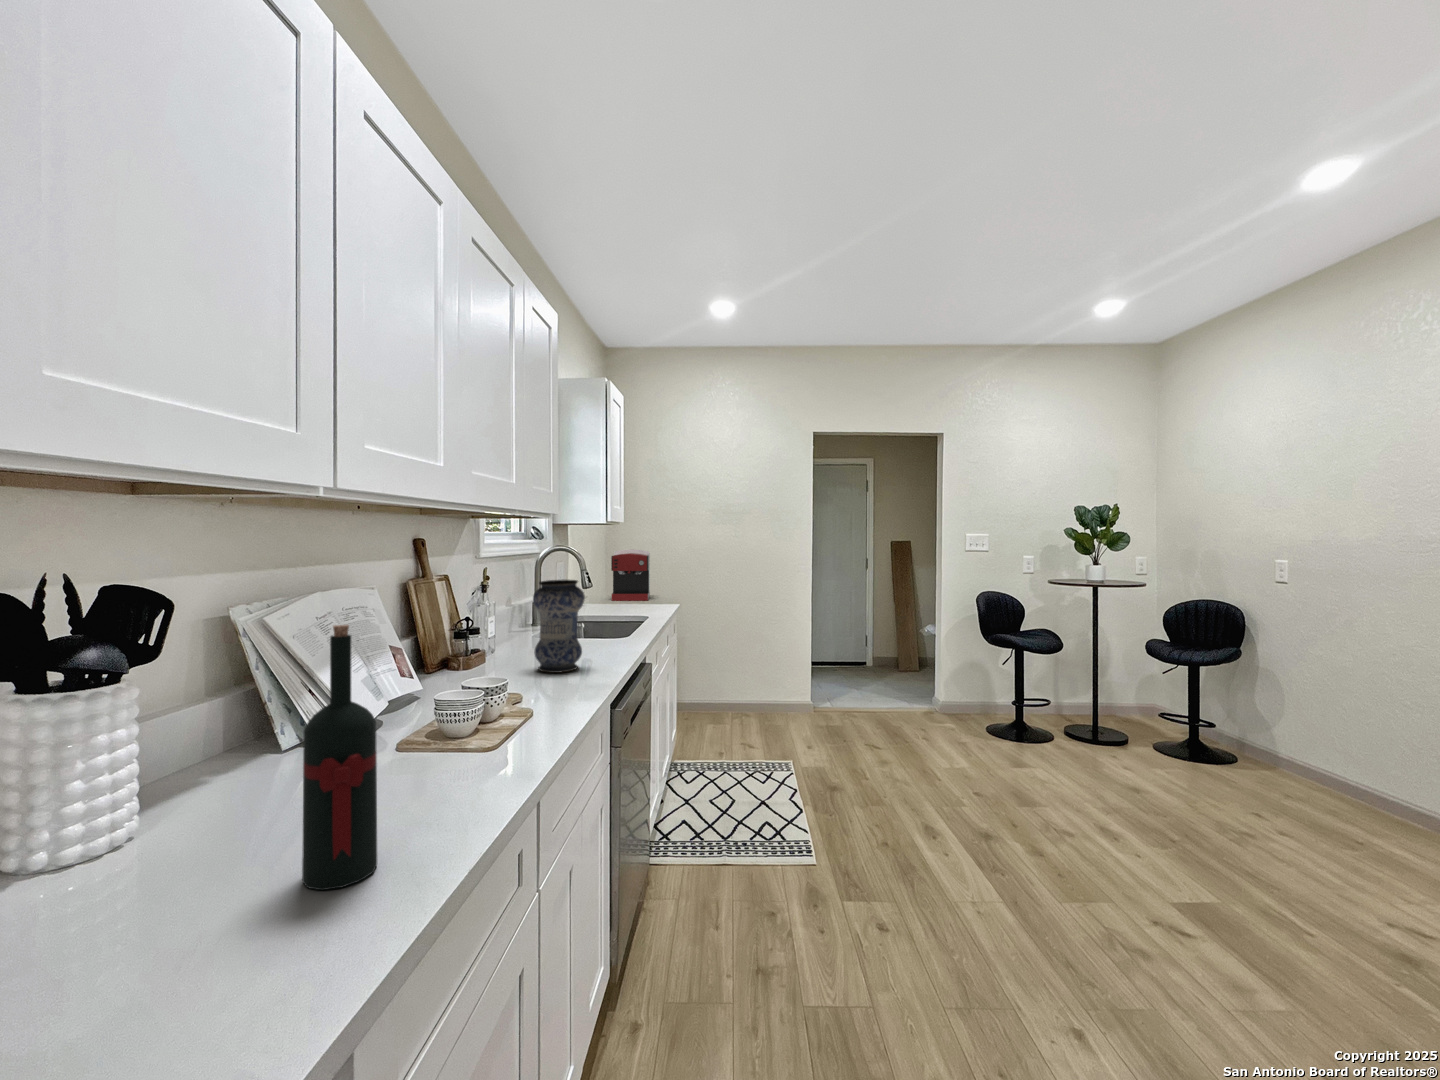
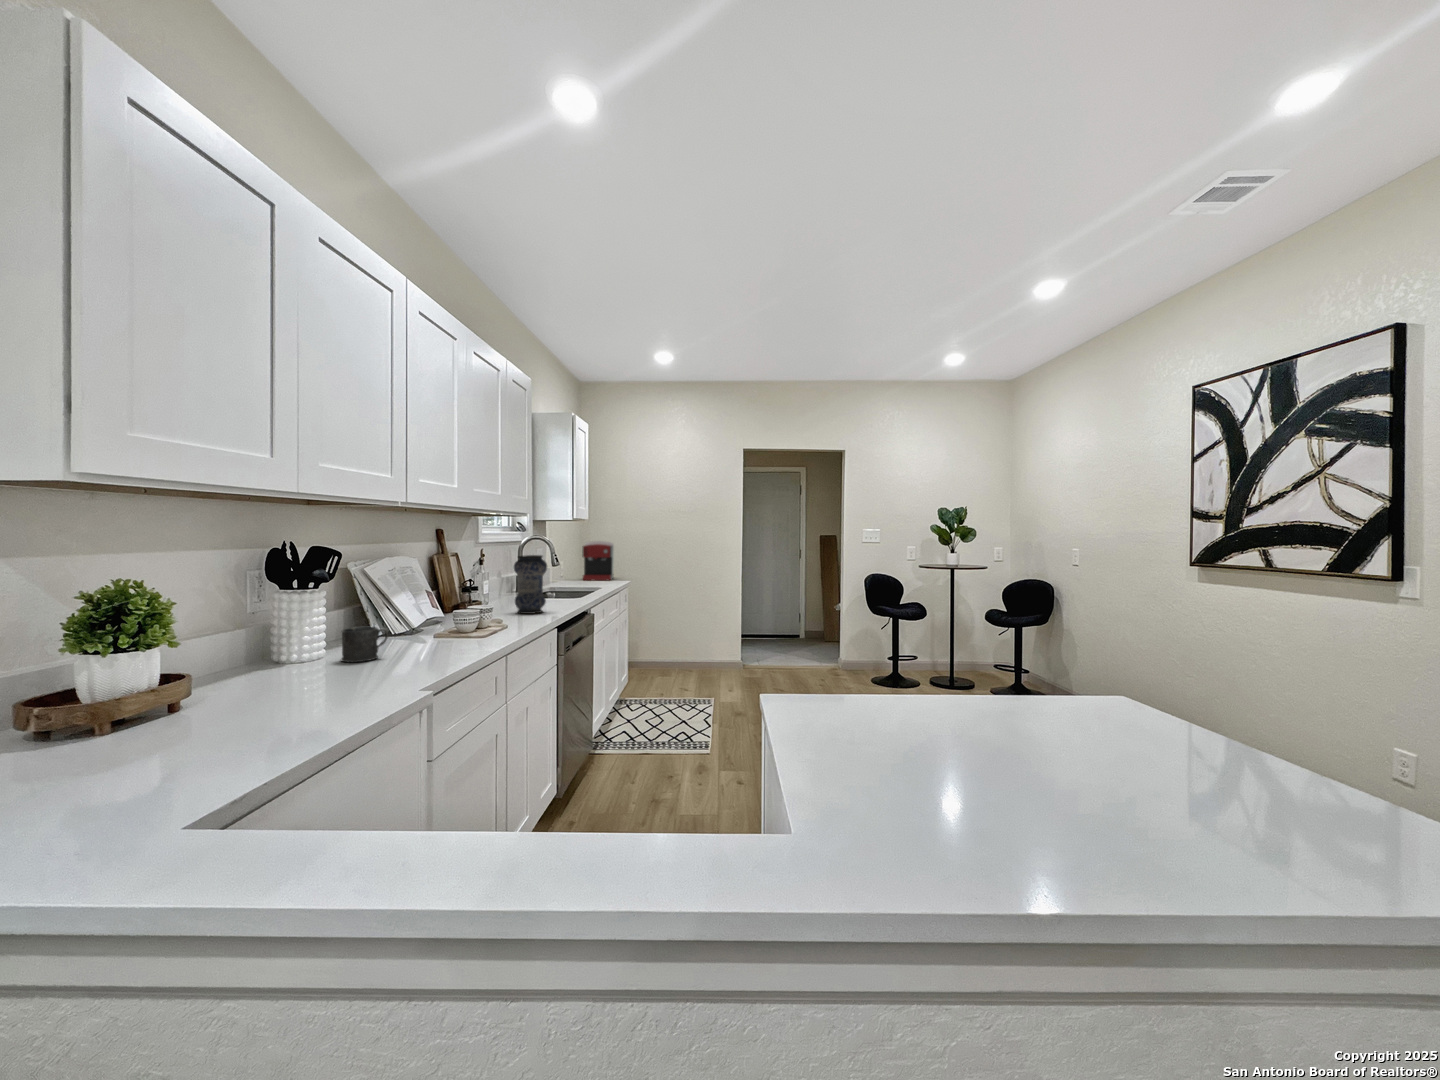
wine bottle: present [302,625,377,890] -> none [401,559,433,669]
mug: none [178,760,289,854] -> present [341,627,388,662]

